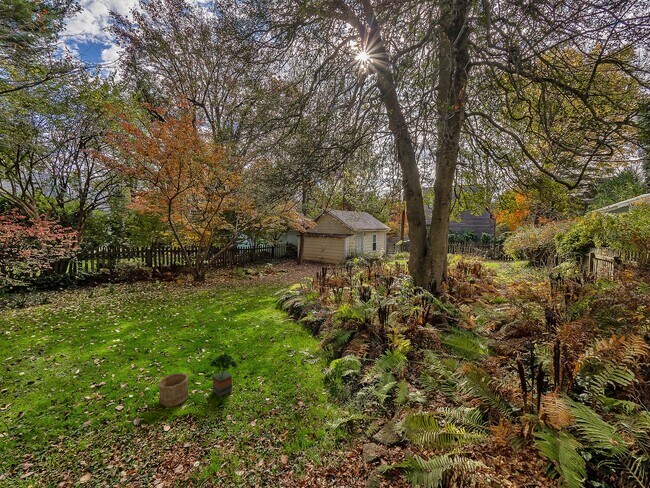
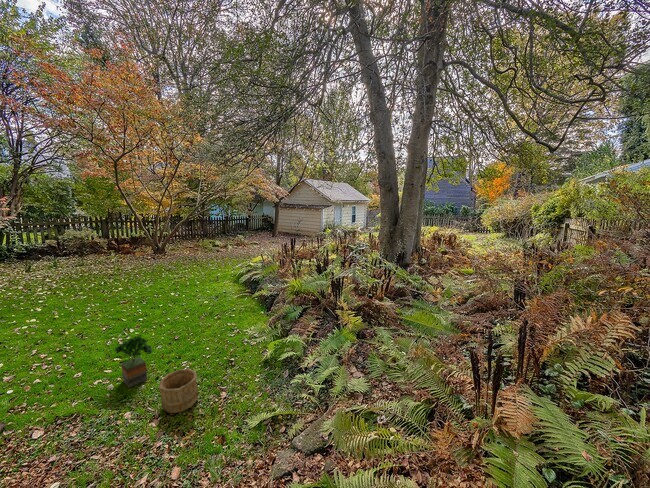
wooden bucket: present [158,373,188,407] -> present [159,369,198,413]

